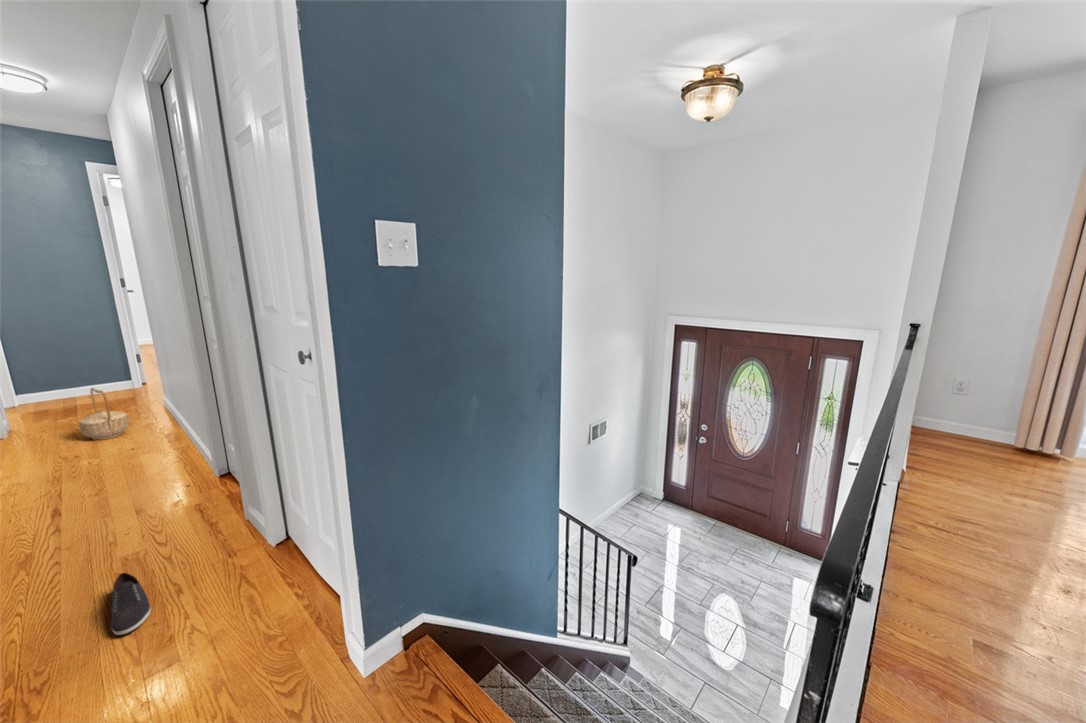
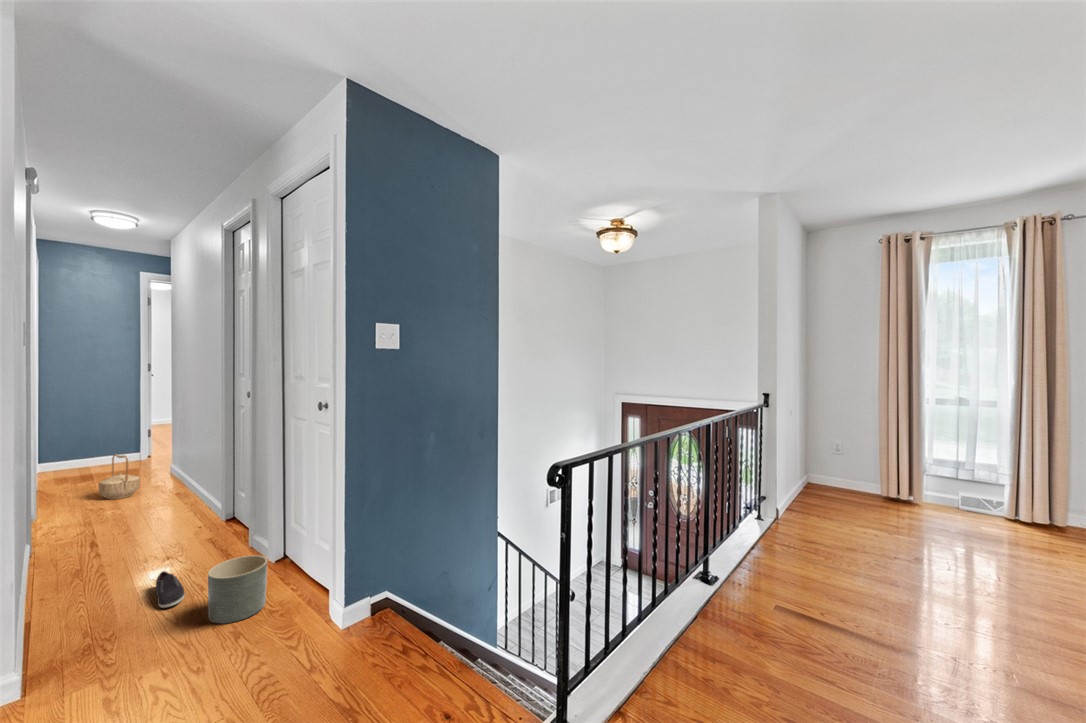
planter: none [164,563,258,668] -> present [208,555,267,624]

